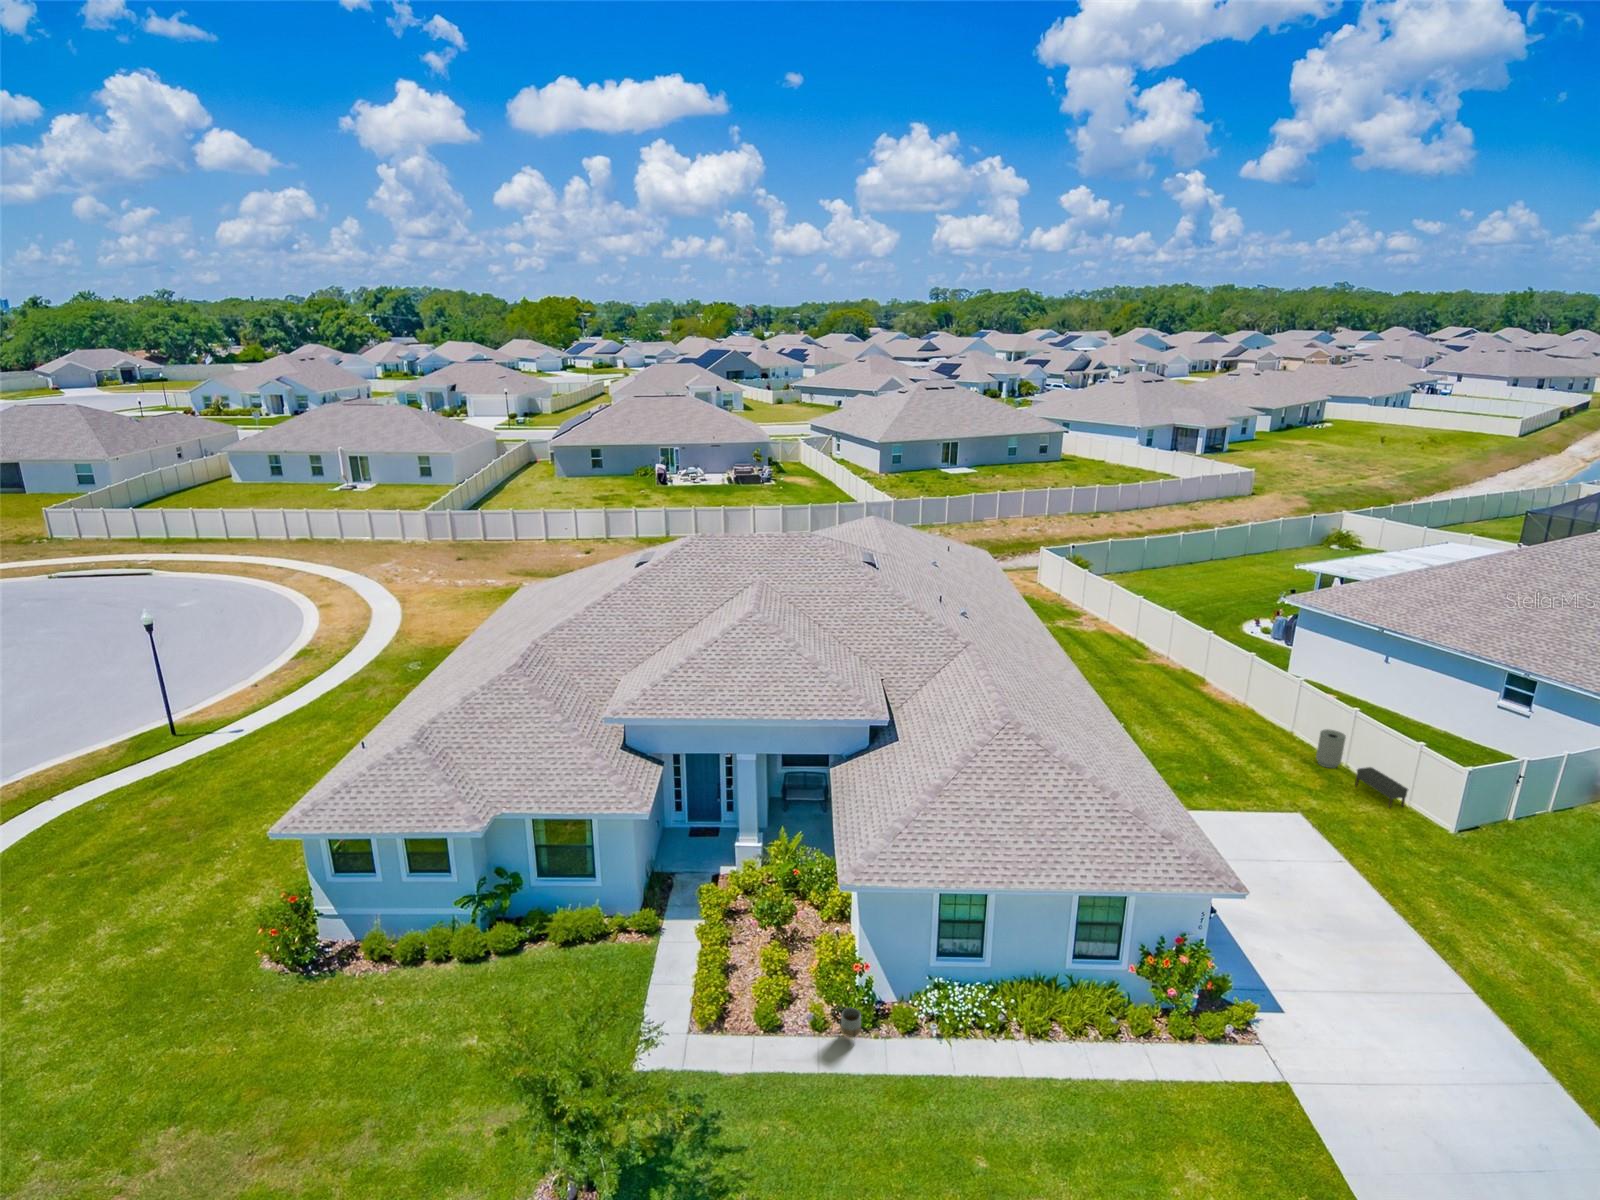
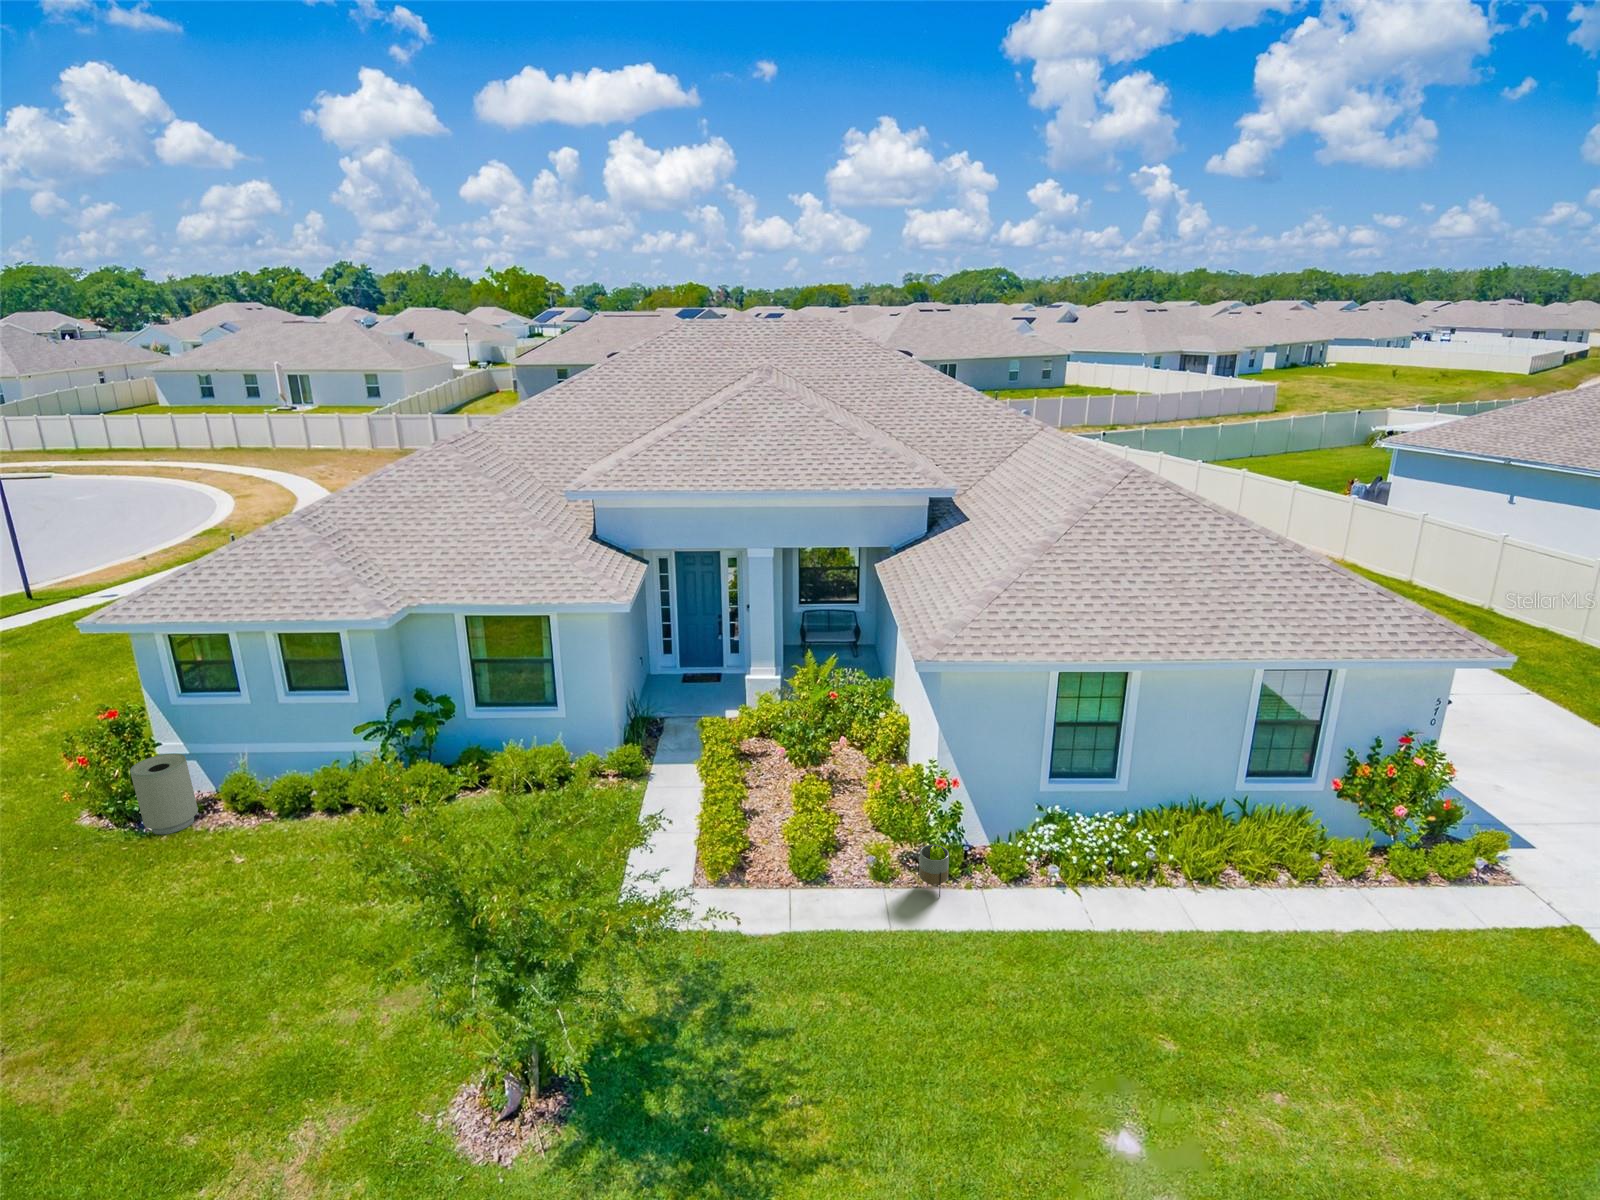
trash can: present [1316,729,1346,768] -> present [130,754,198,834]
bench: present [1355,767,1408,808] -> none [1509,603,1588,645]

